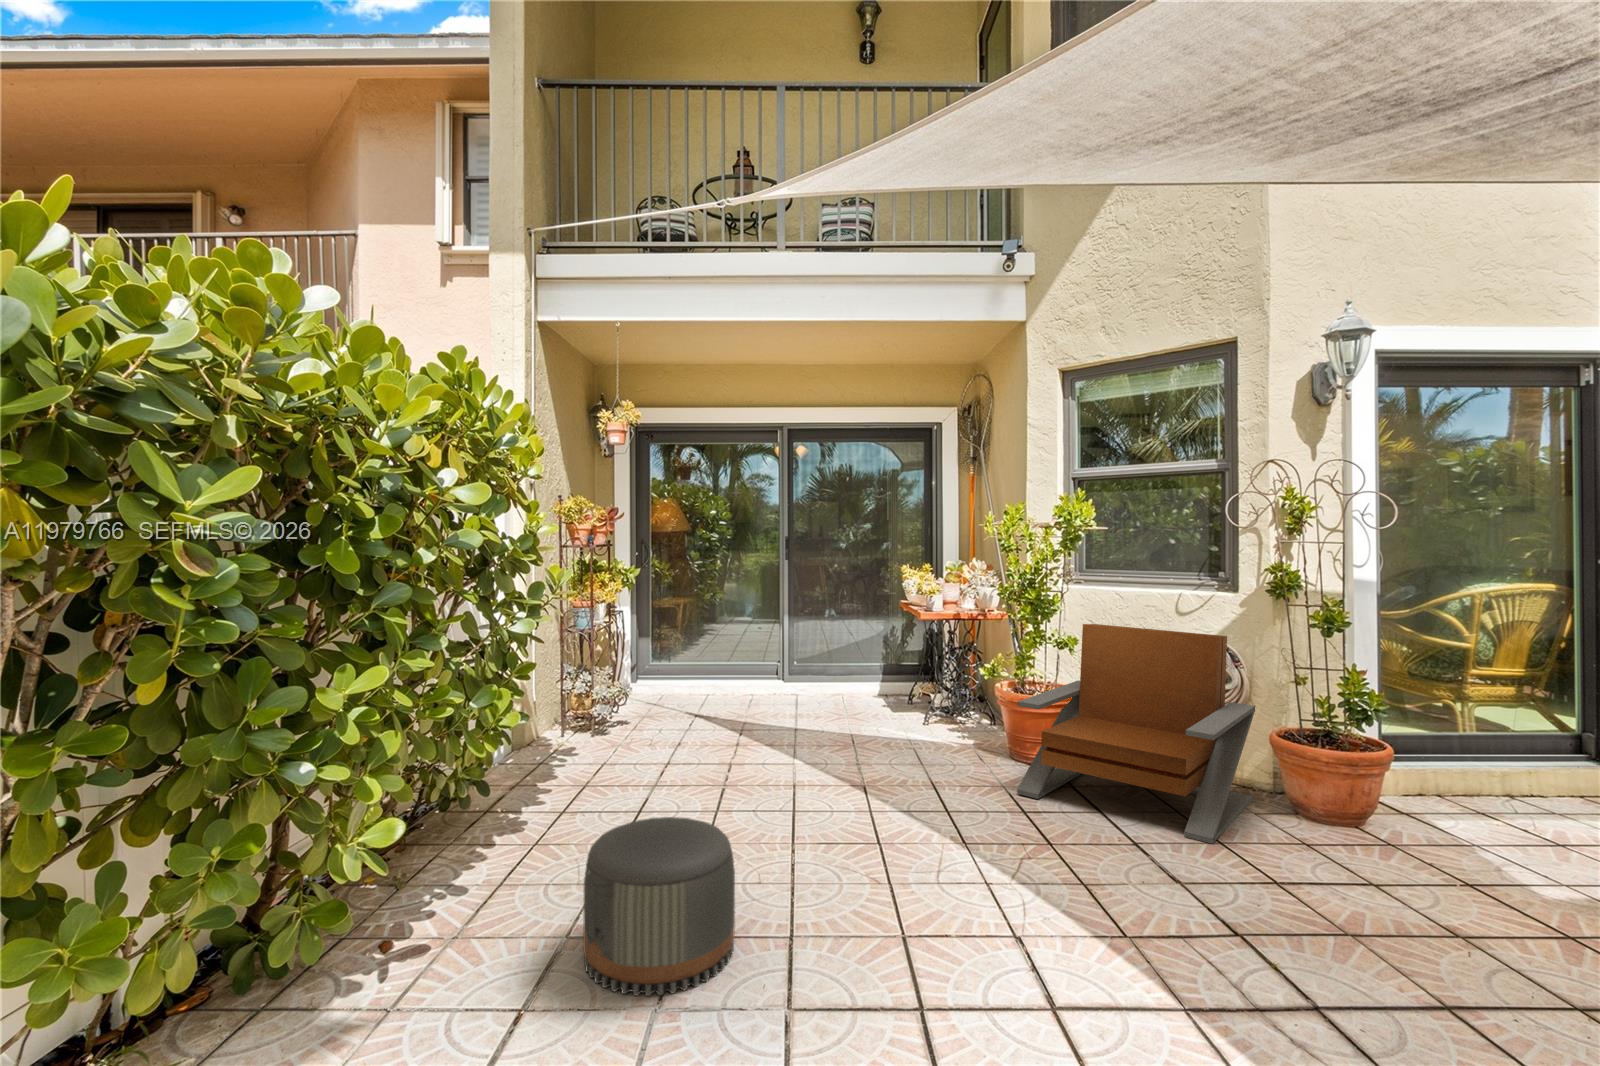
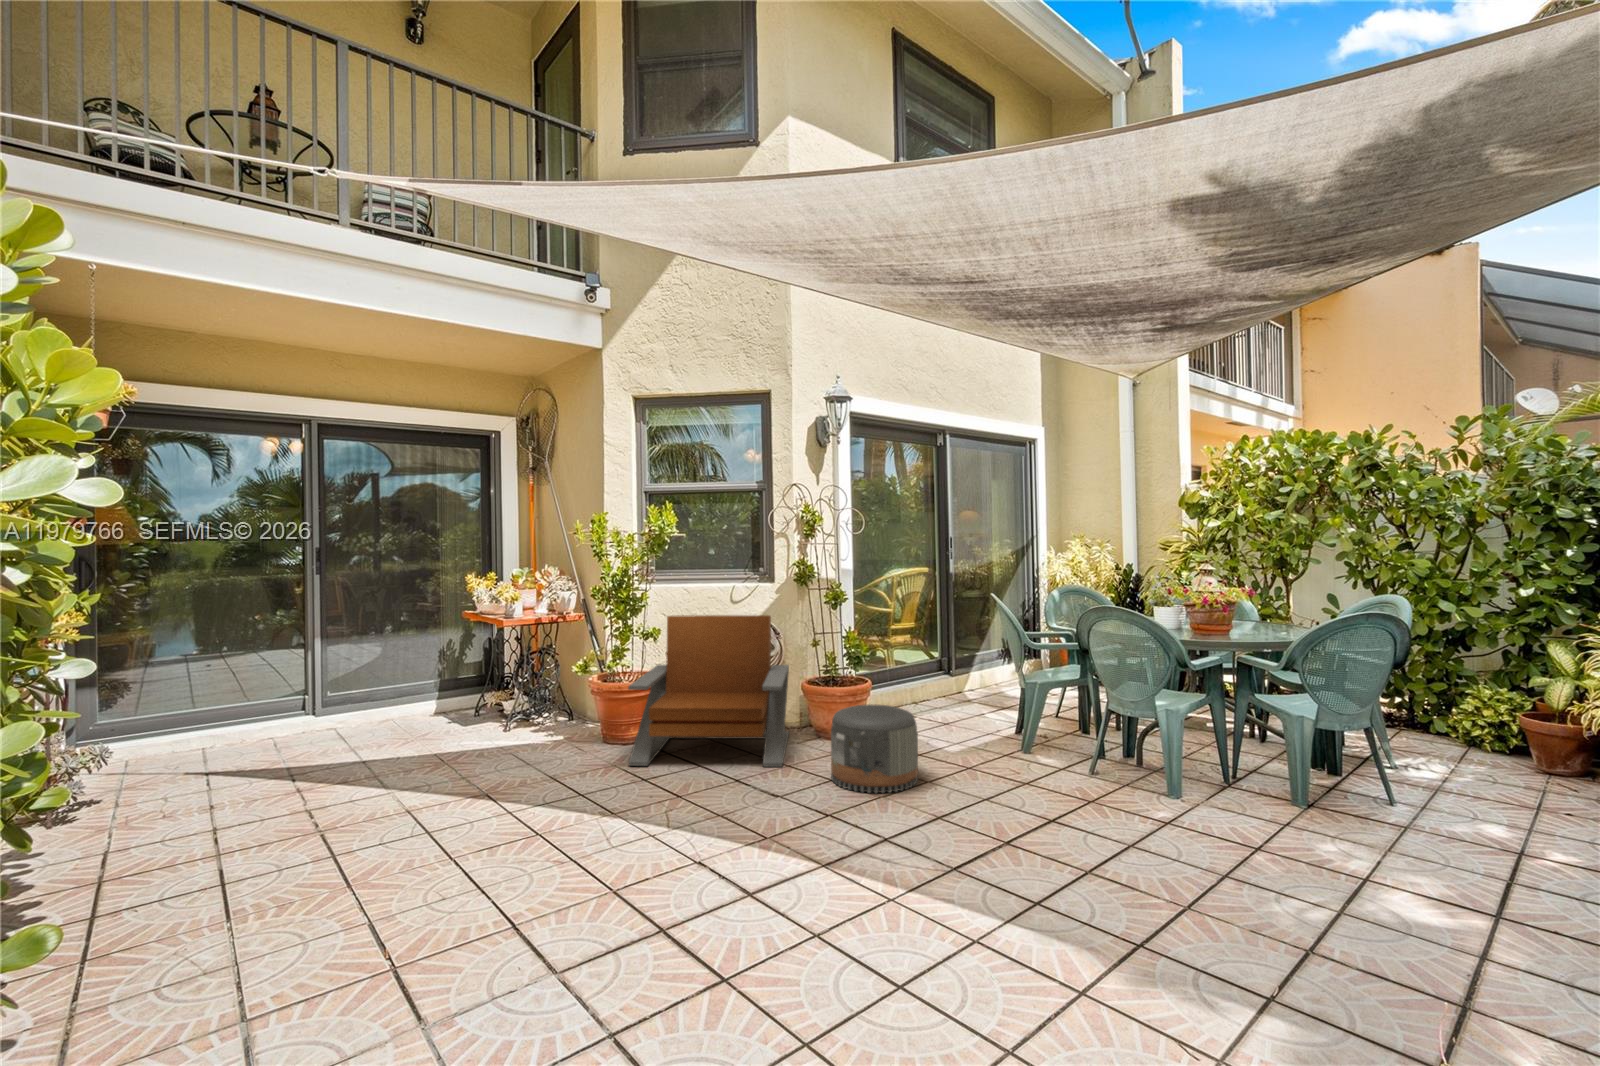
pouf: present [583,817,735,996] -> present [831,704,918,793]

